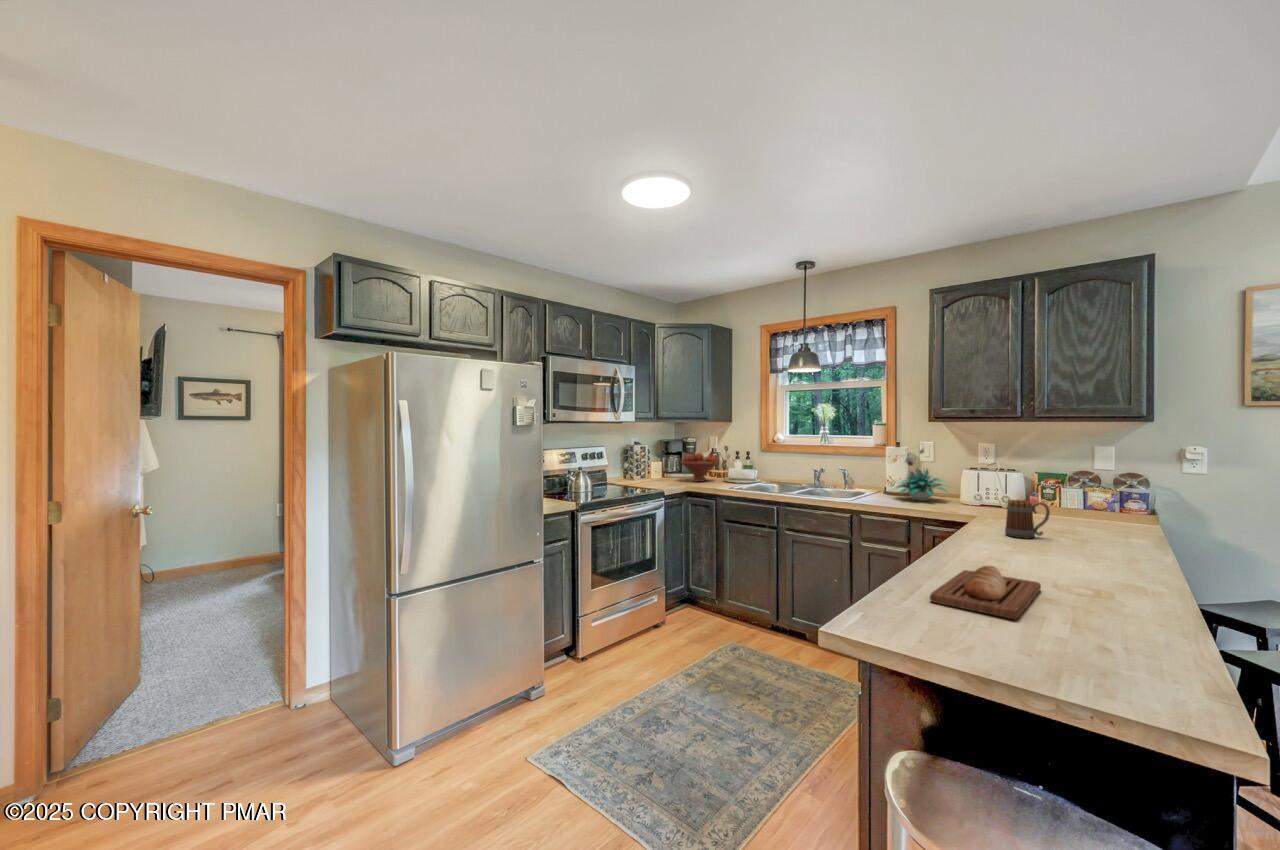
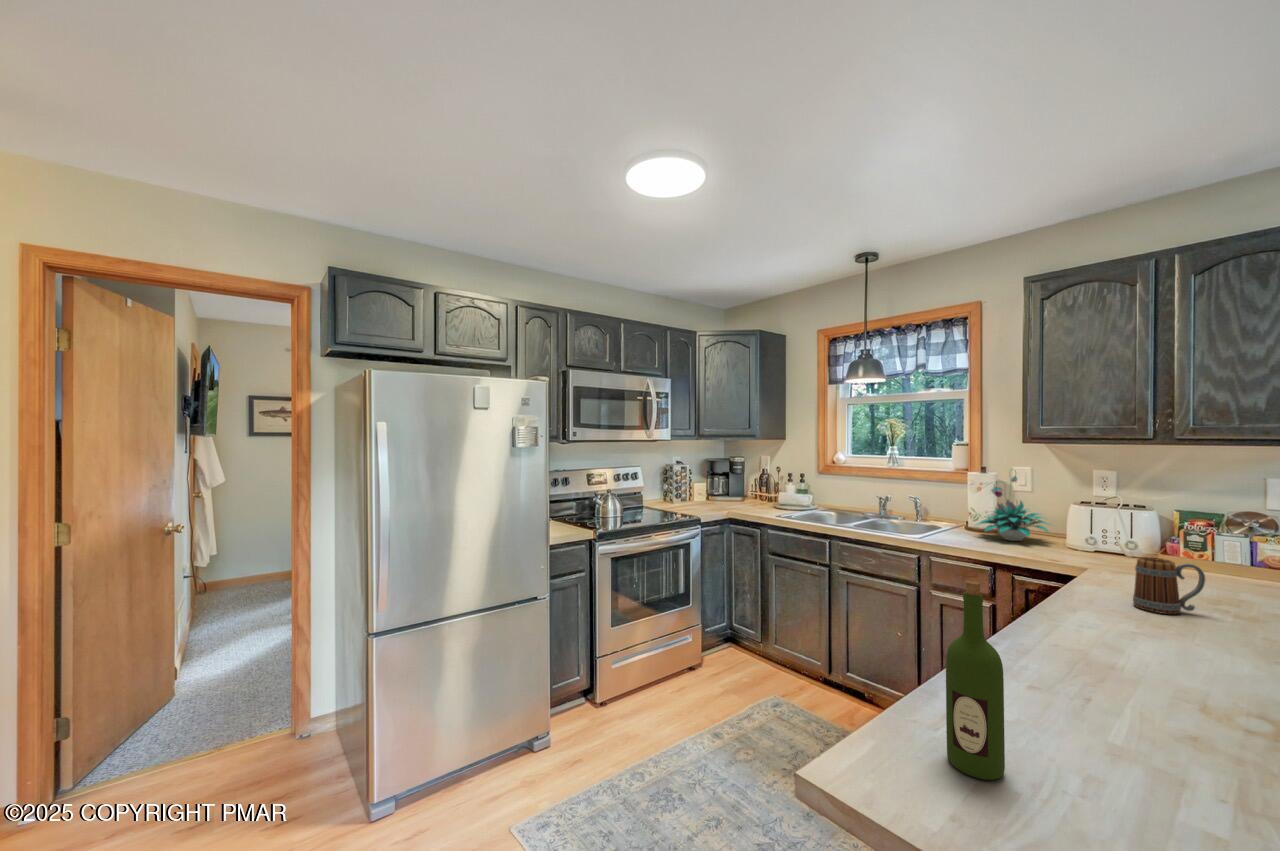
fruit bowl: present [681,453,718,482] -> none [725,473,768,505]
wine bottle: none [900,496,934,616] -> present [946,581,1005,780]
bread loaf: present [930,566,1041,619] -> none [1001,679,1200,808]

